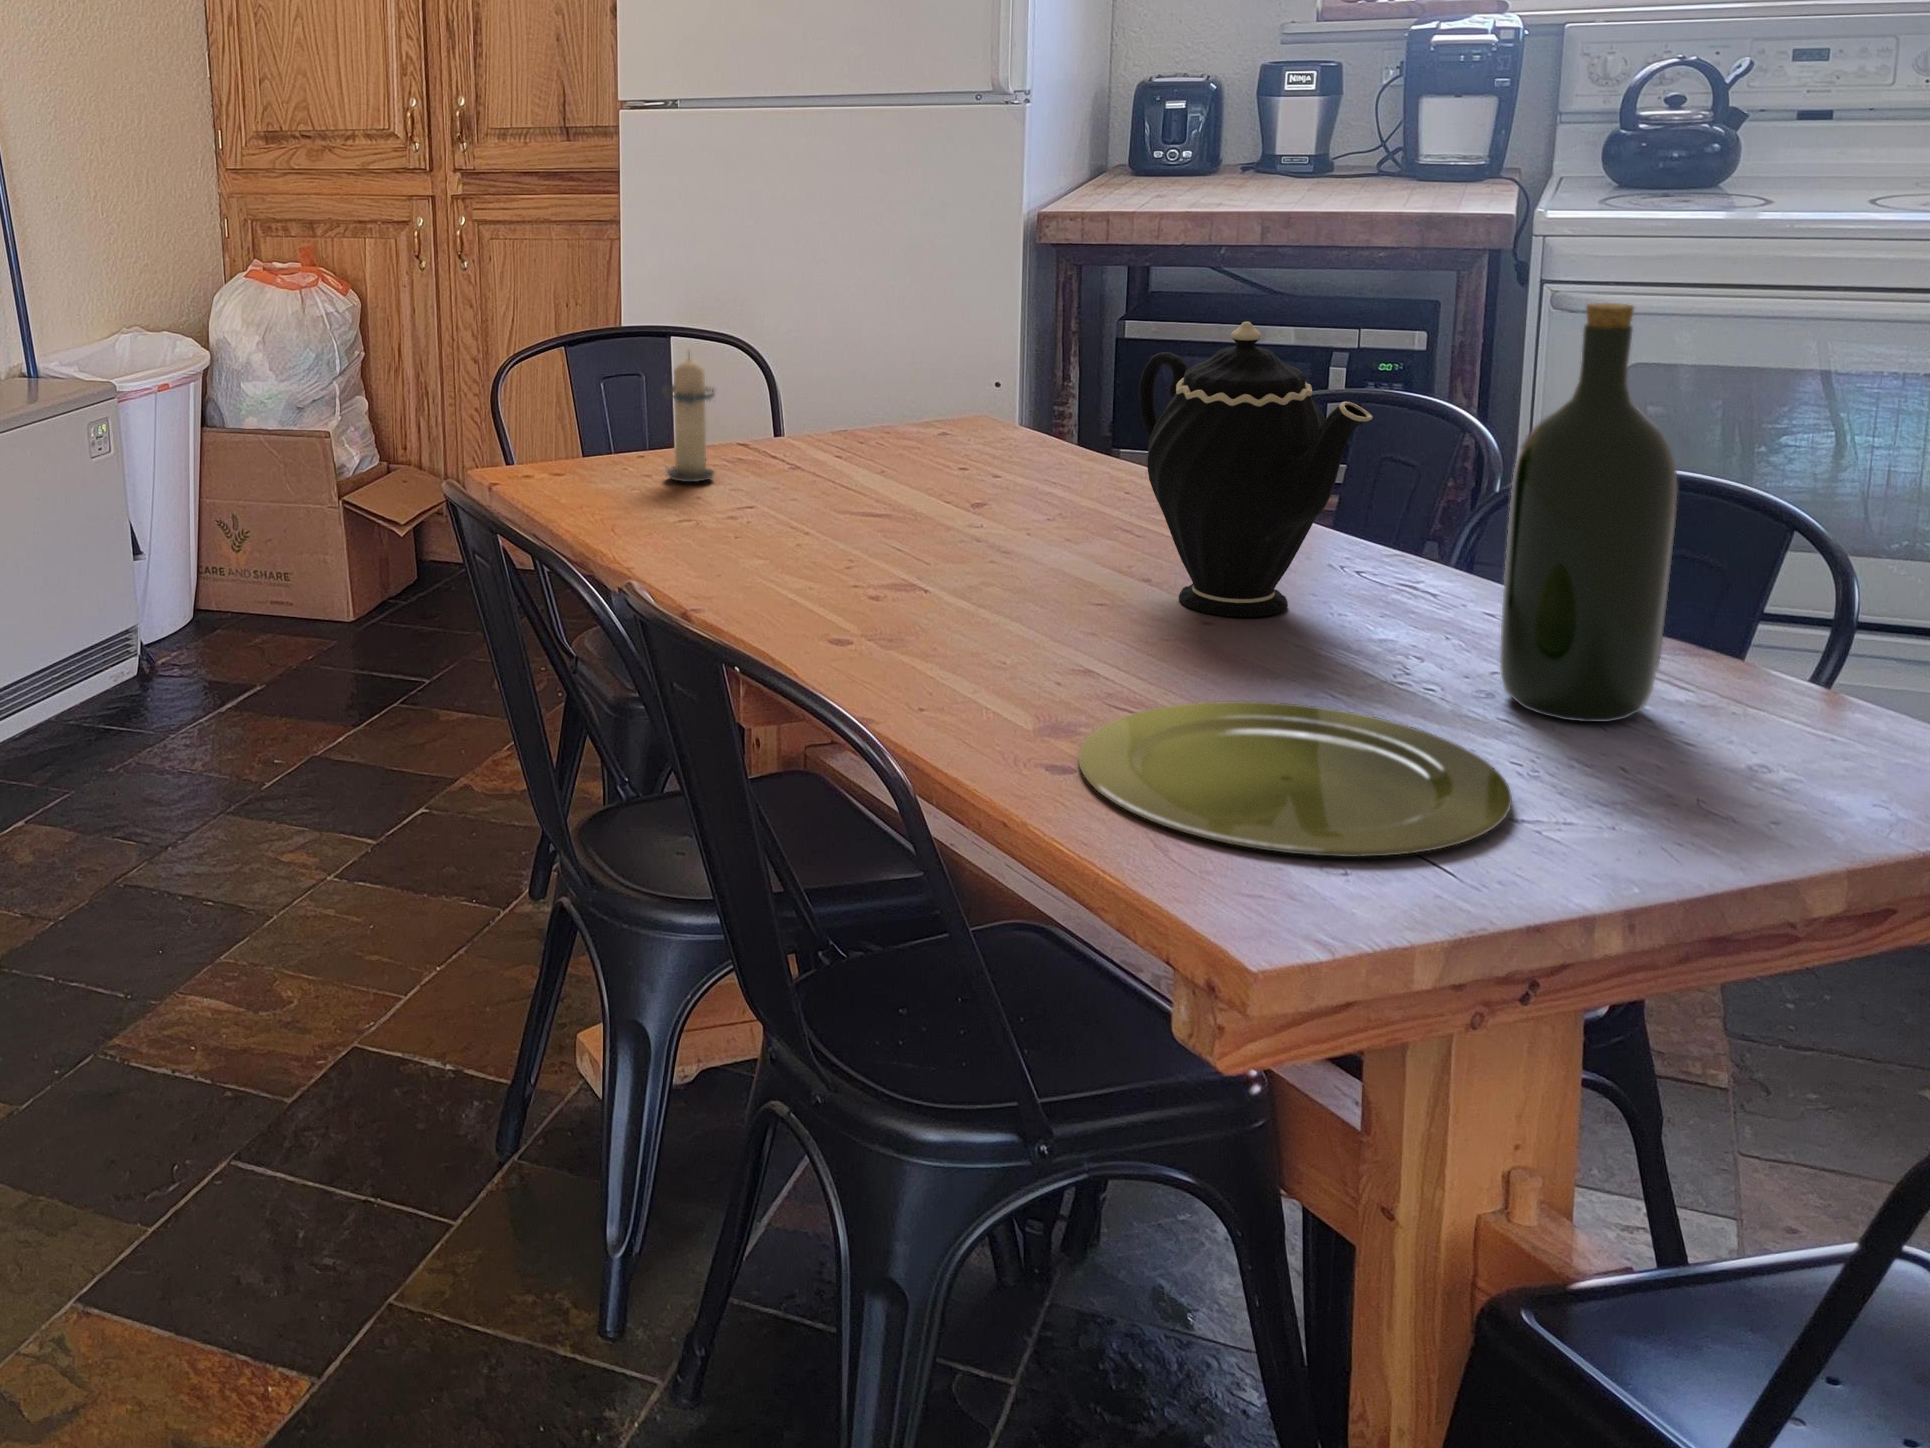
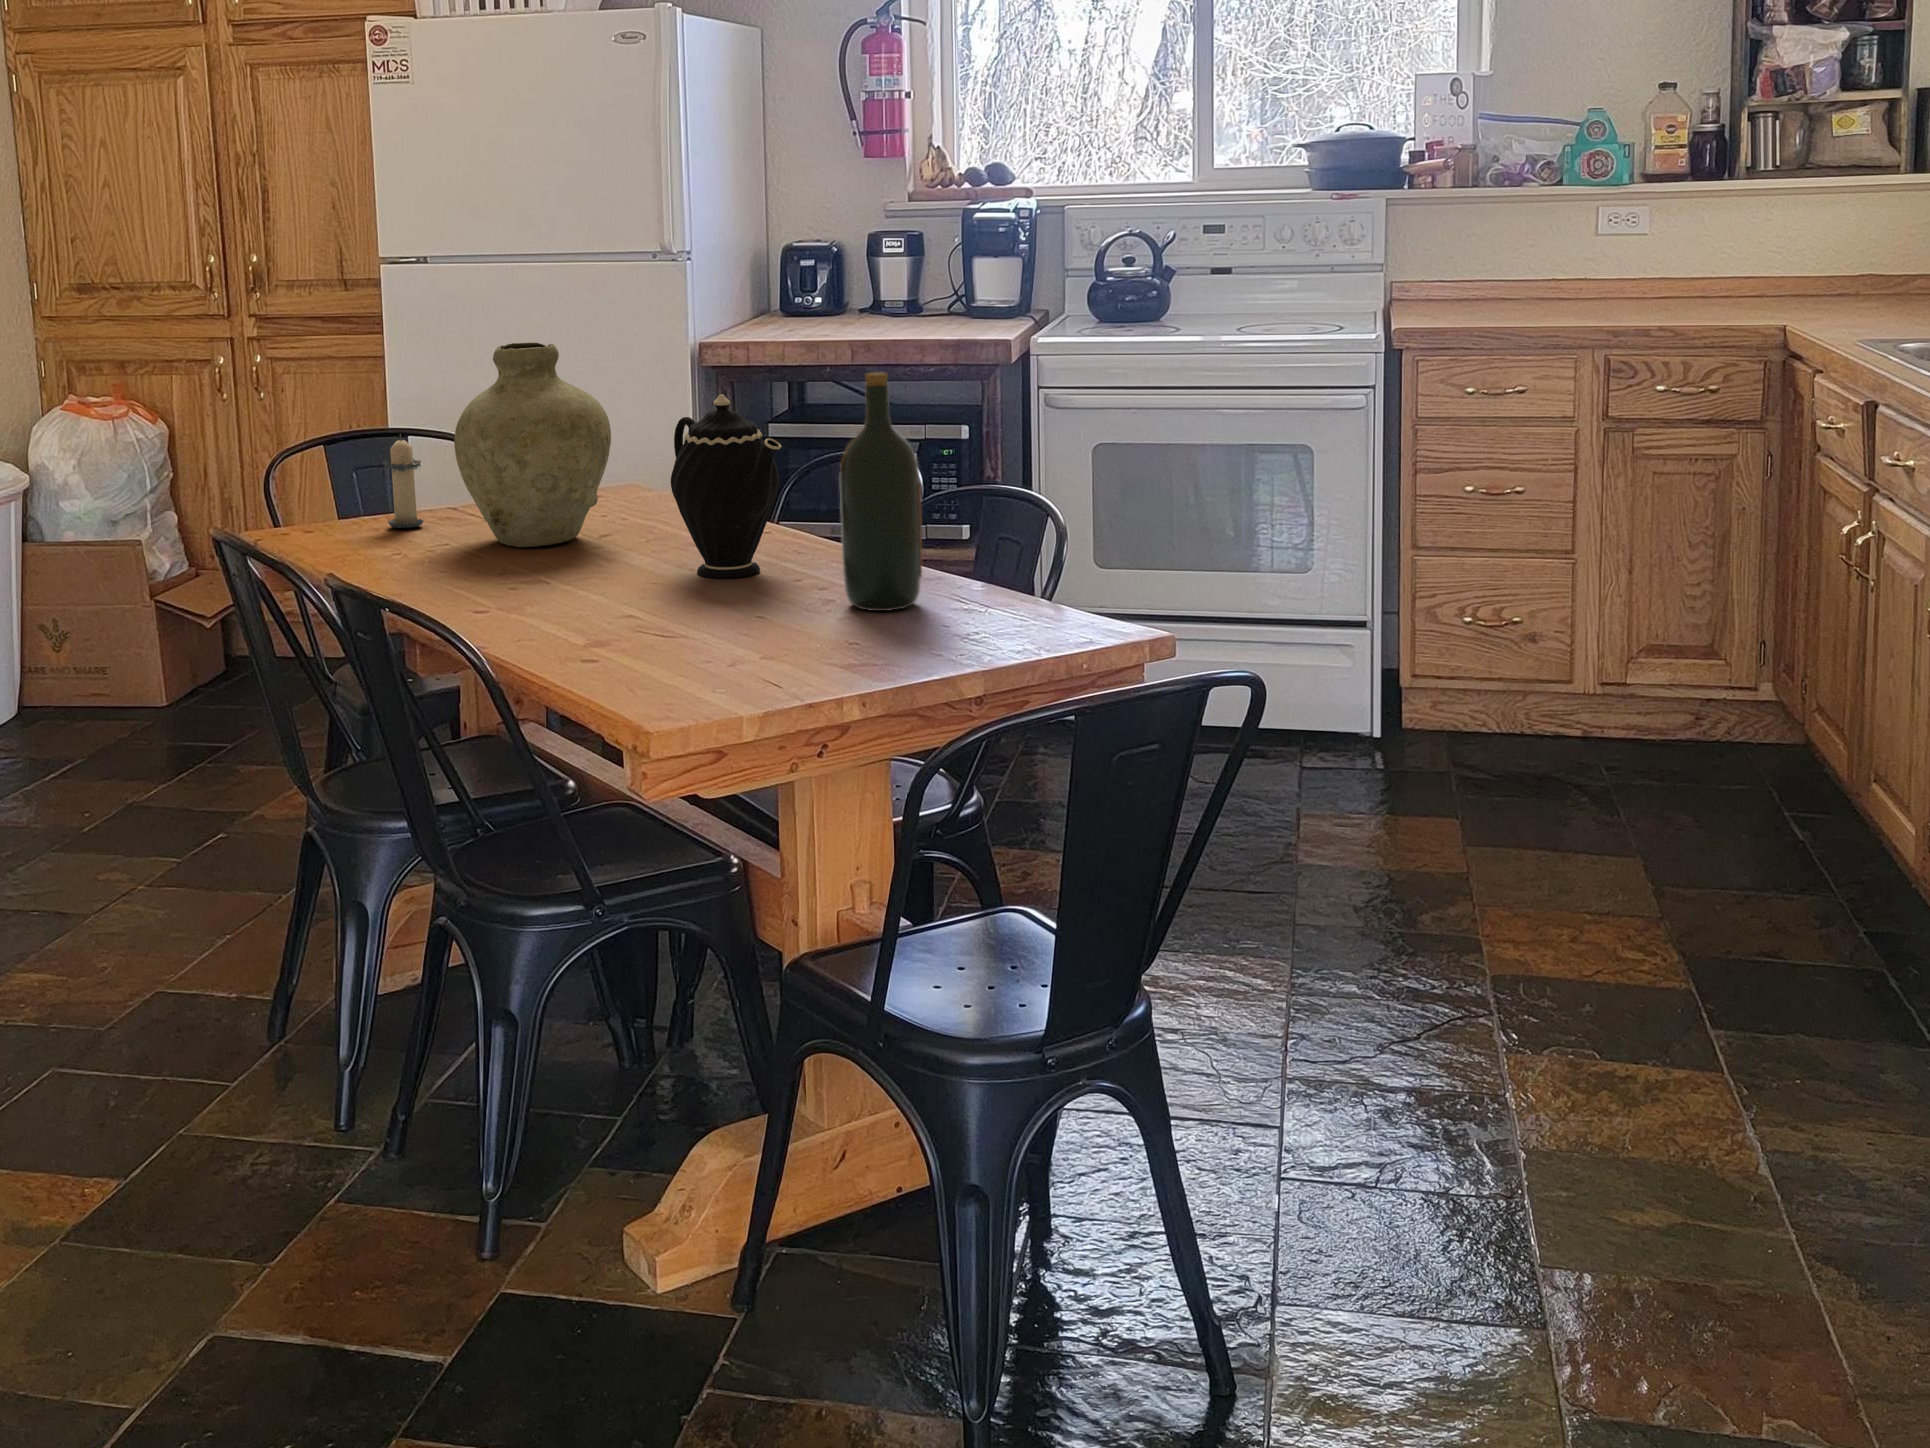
vase: none [777,226,1014,529] -> present [454,342,611,547]
plate: present [1079,701,1512,857] -> none [590,612,816,671]

